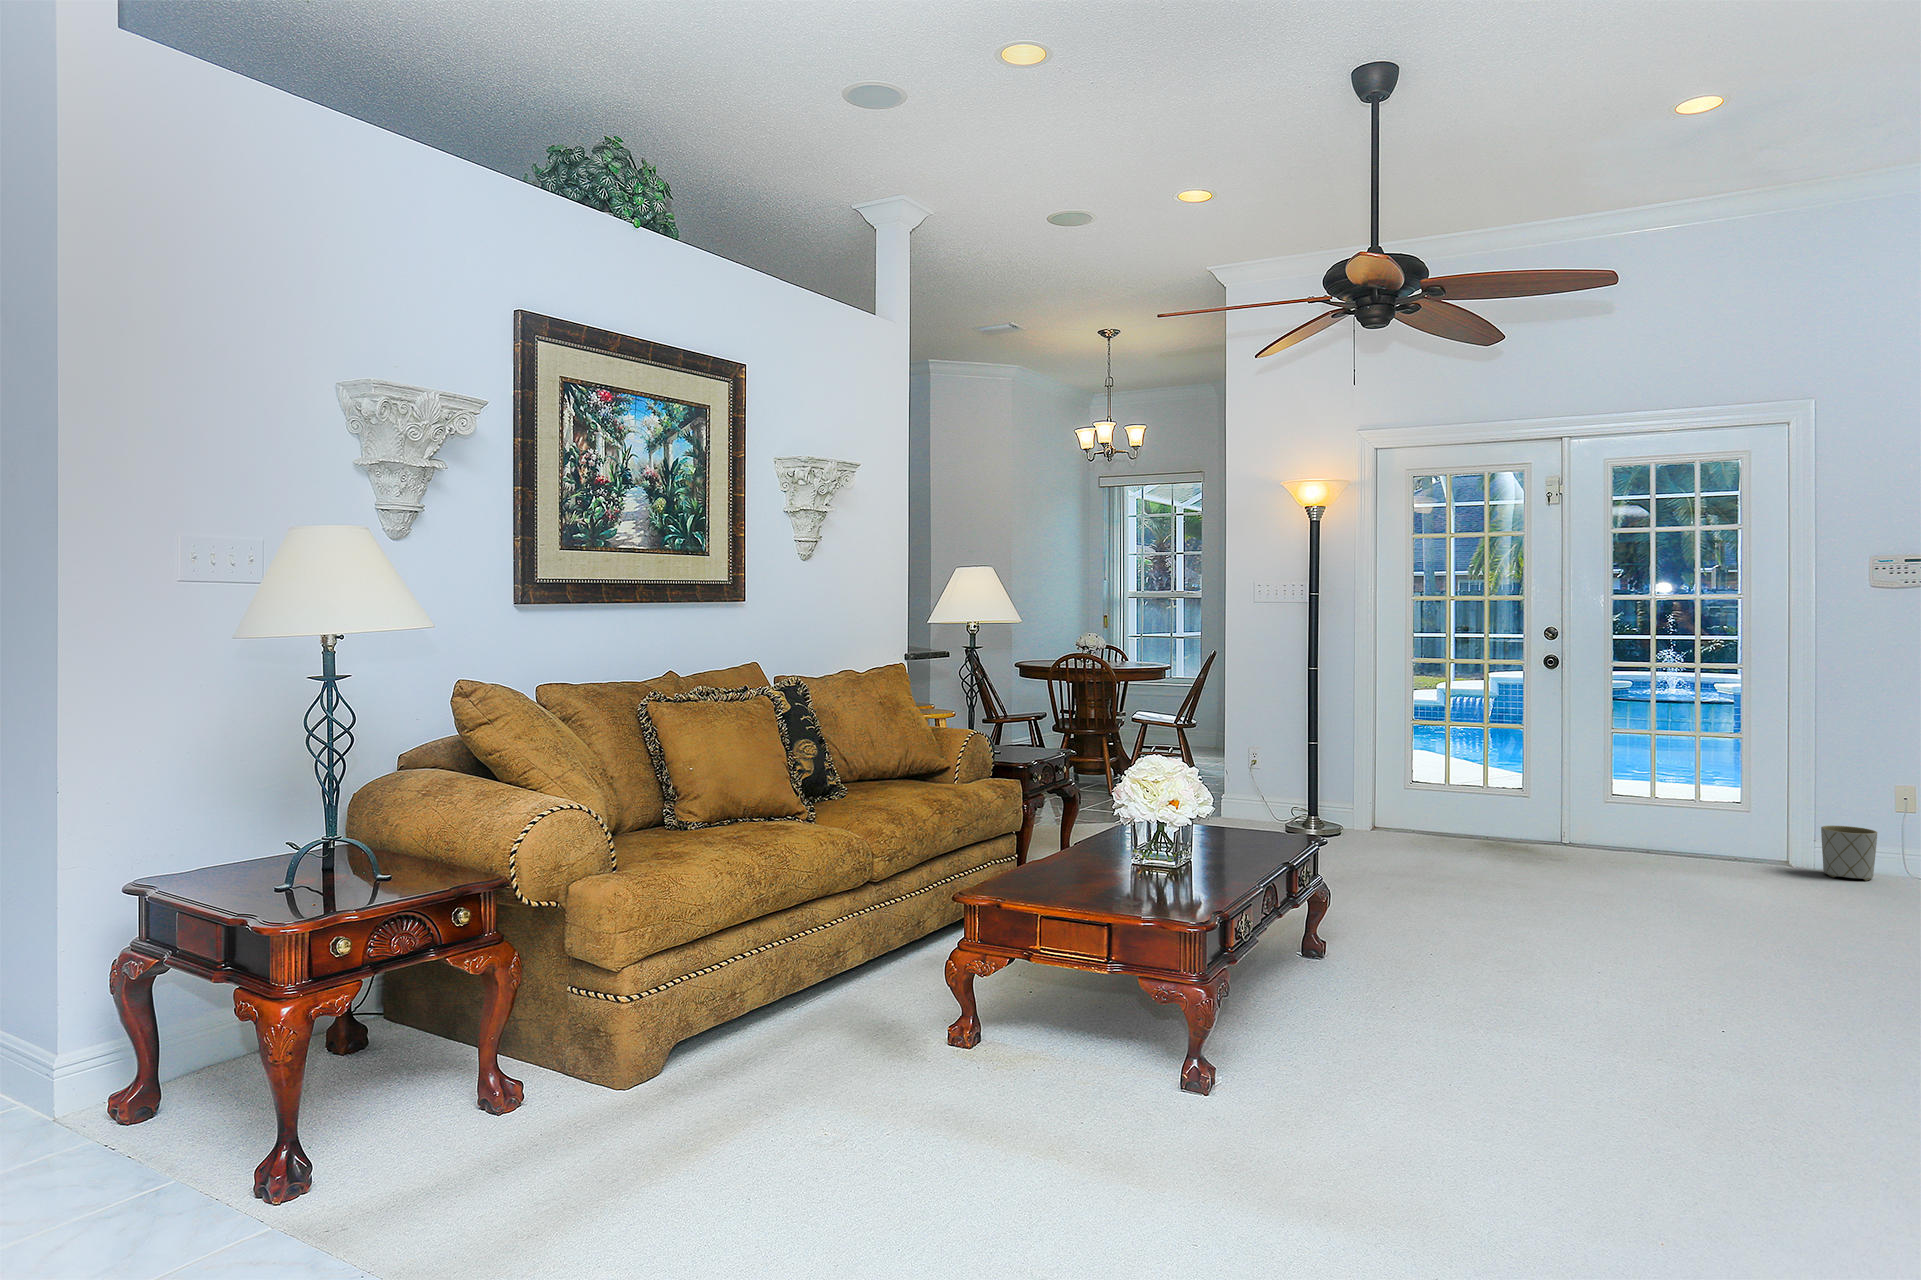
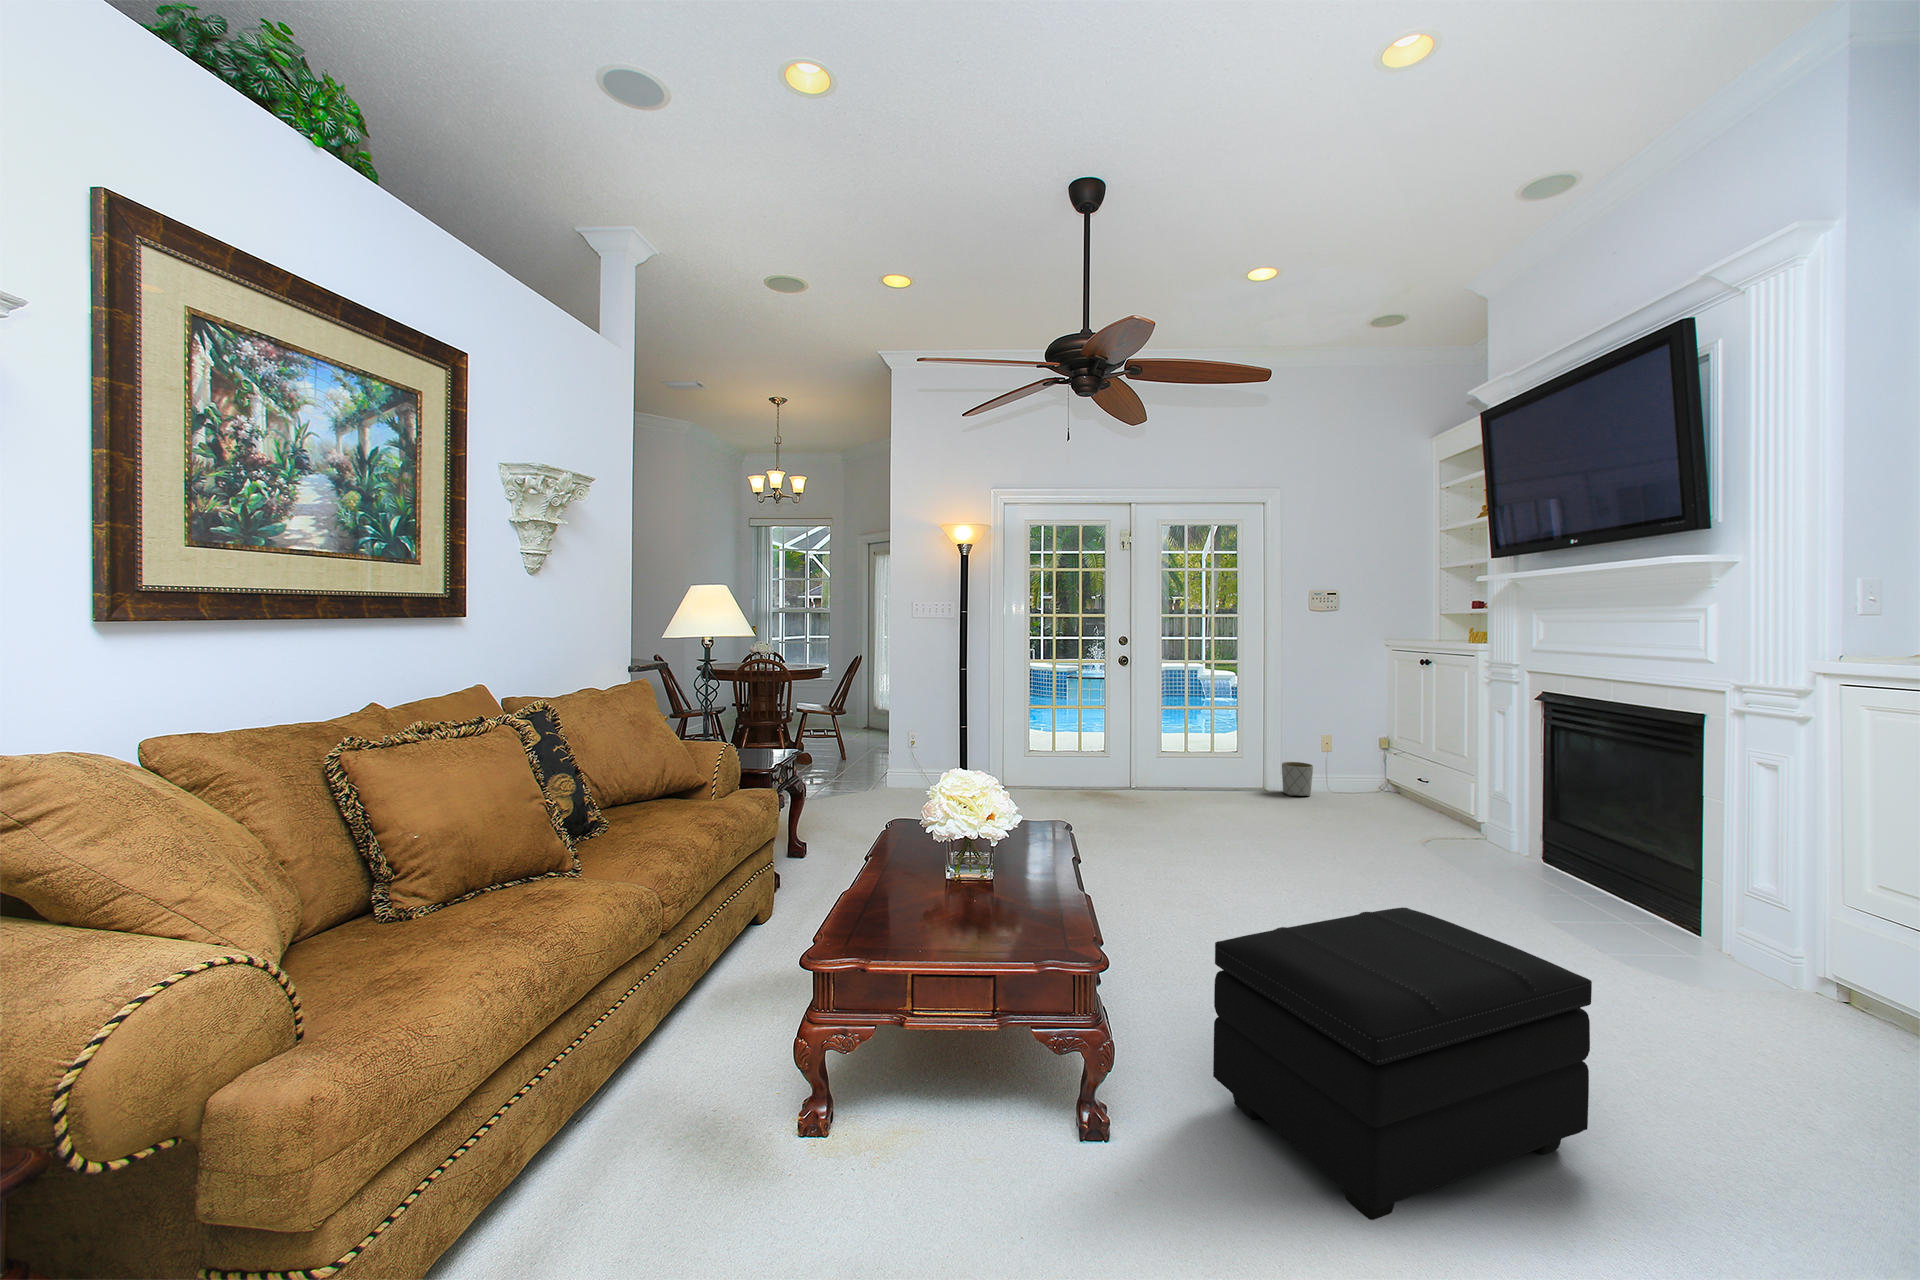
footstool: none [1338,919,1724,1172] -> present [1213,907,1592,1220]

